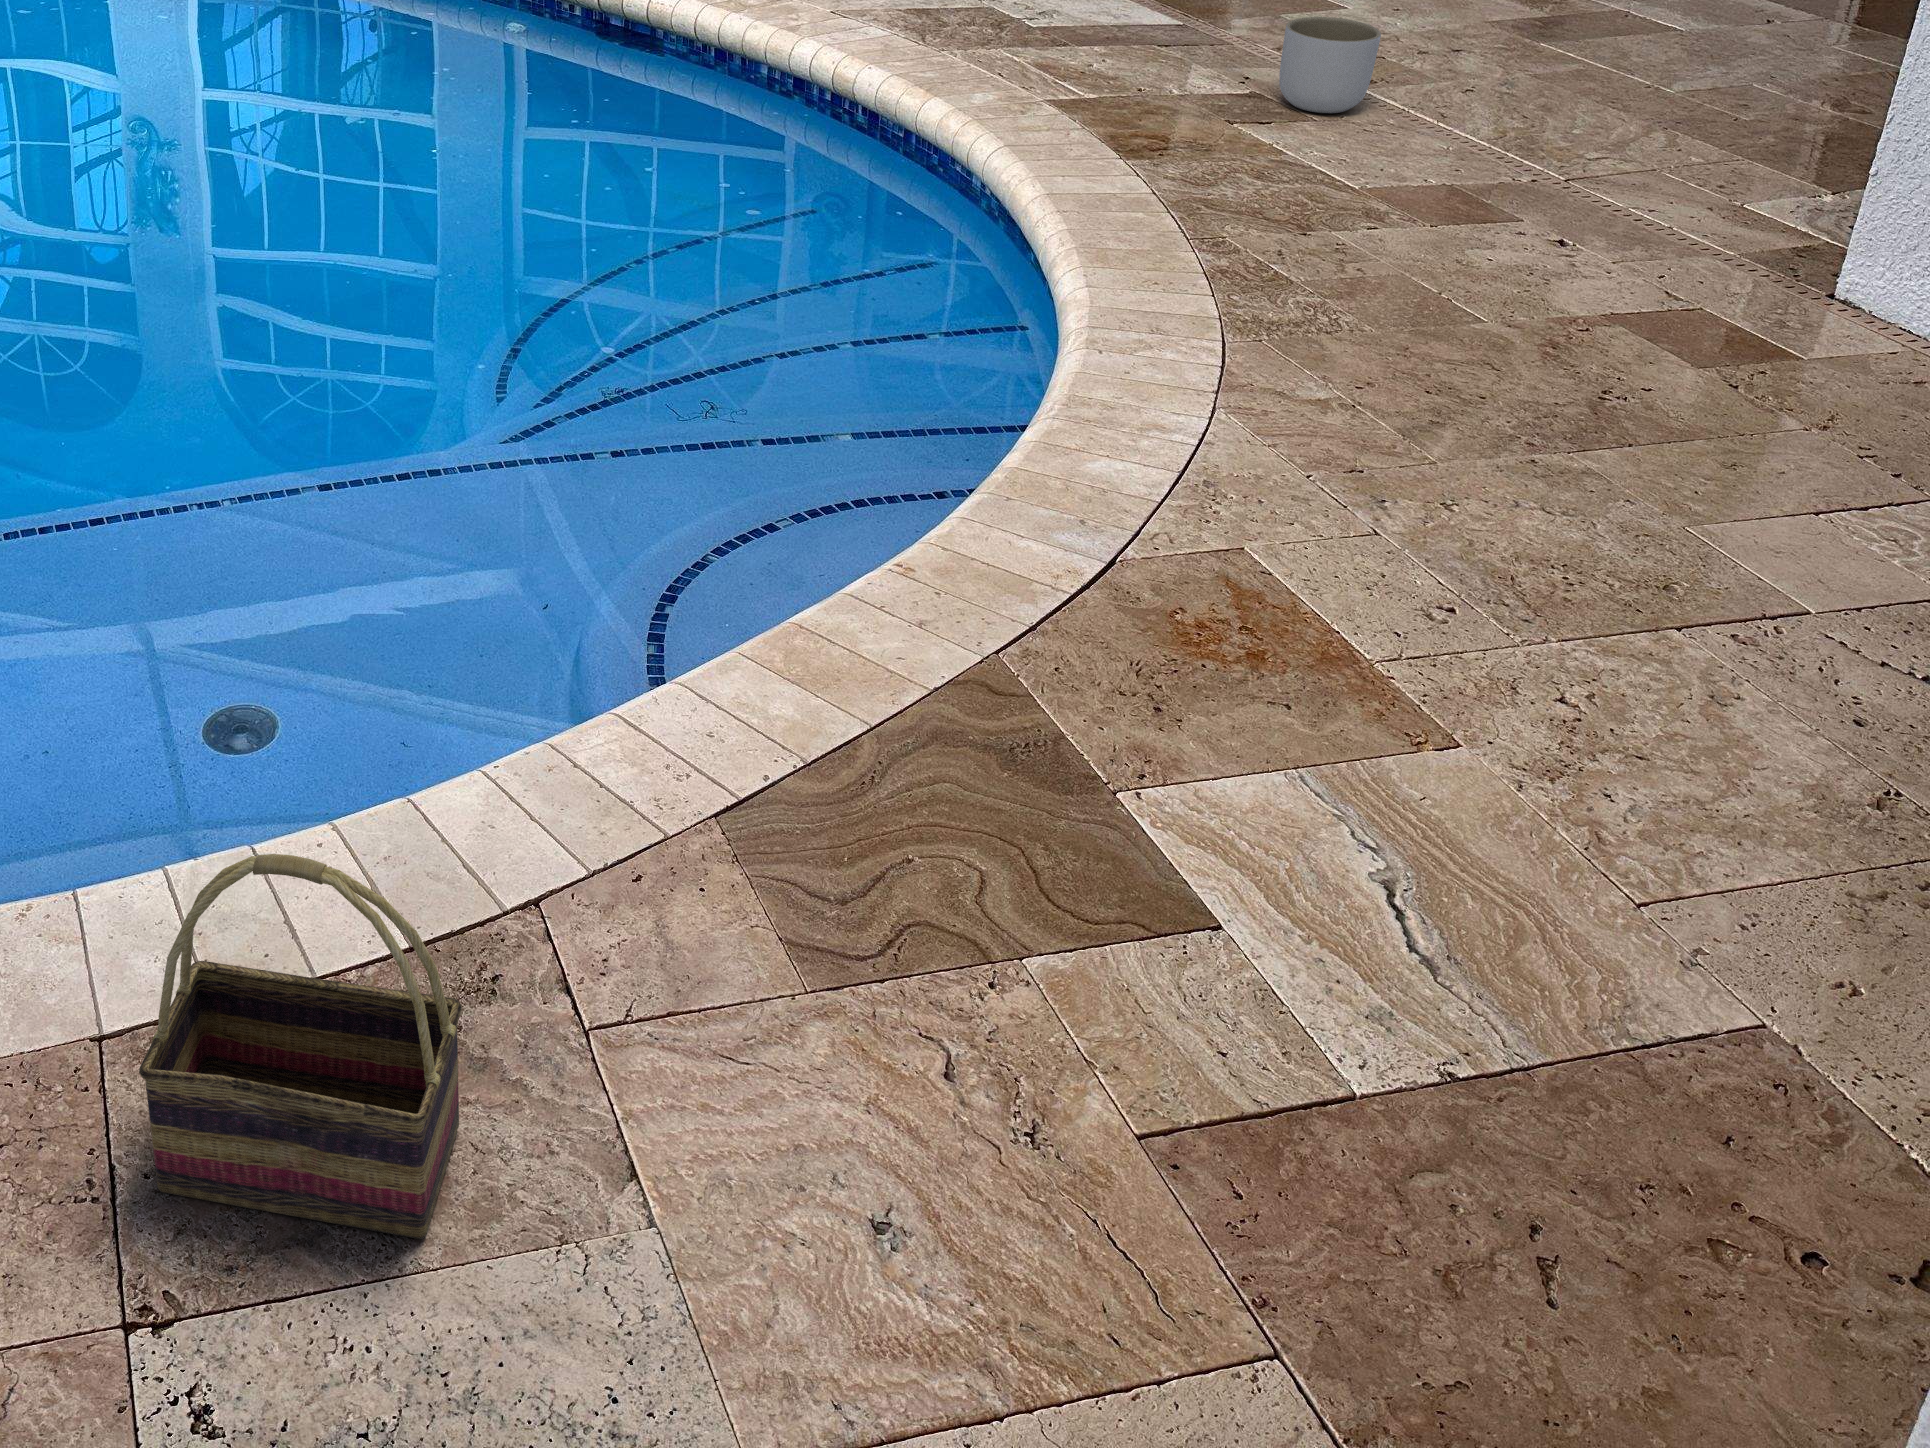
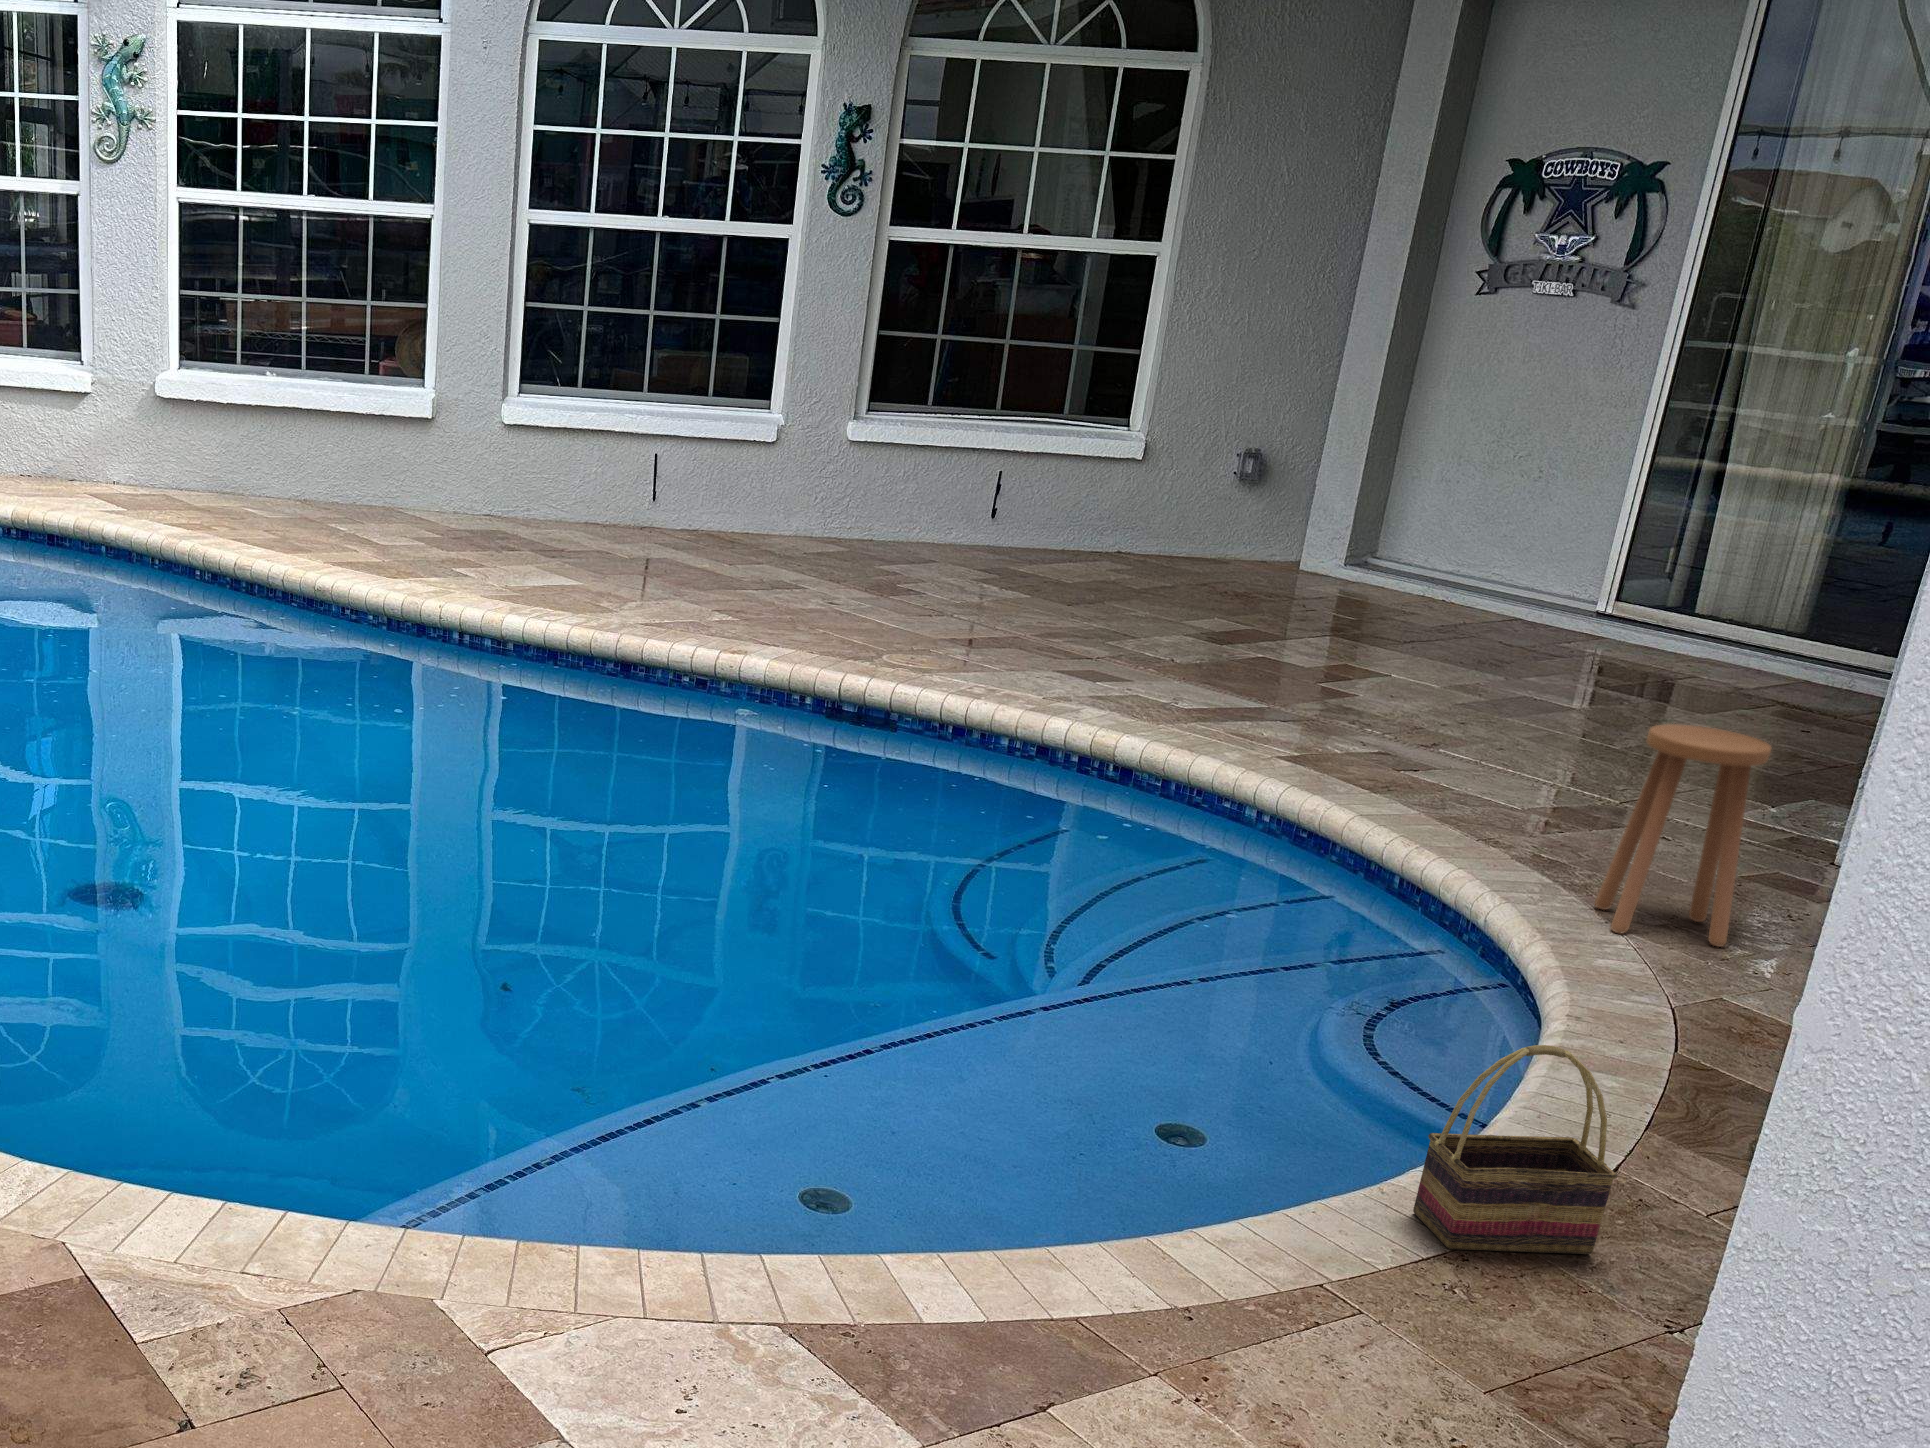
planter: present [1279,17,1381,113] -> none [1367,692,1440,759]
stool: none [1329,111,1592,479] -> present [1595,724,1771,947]

